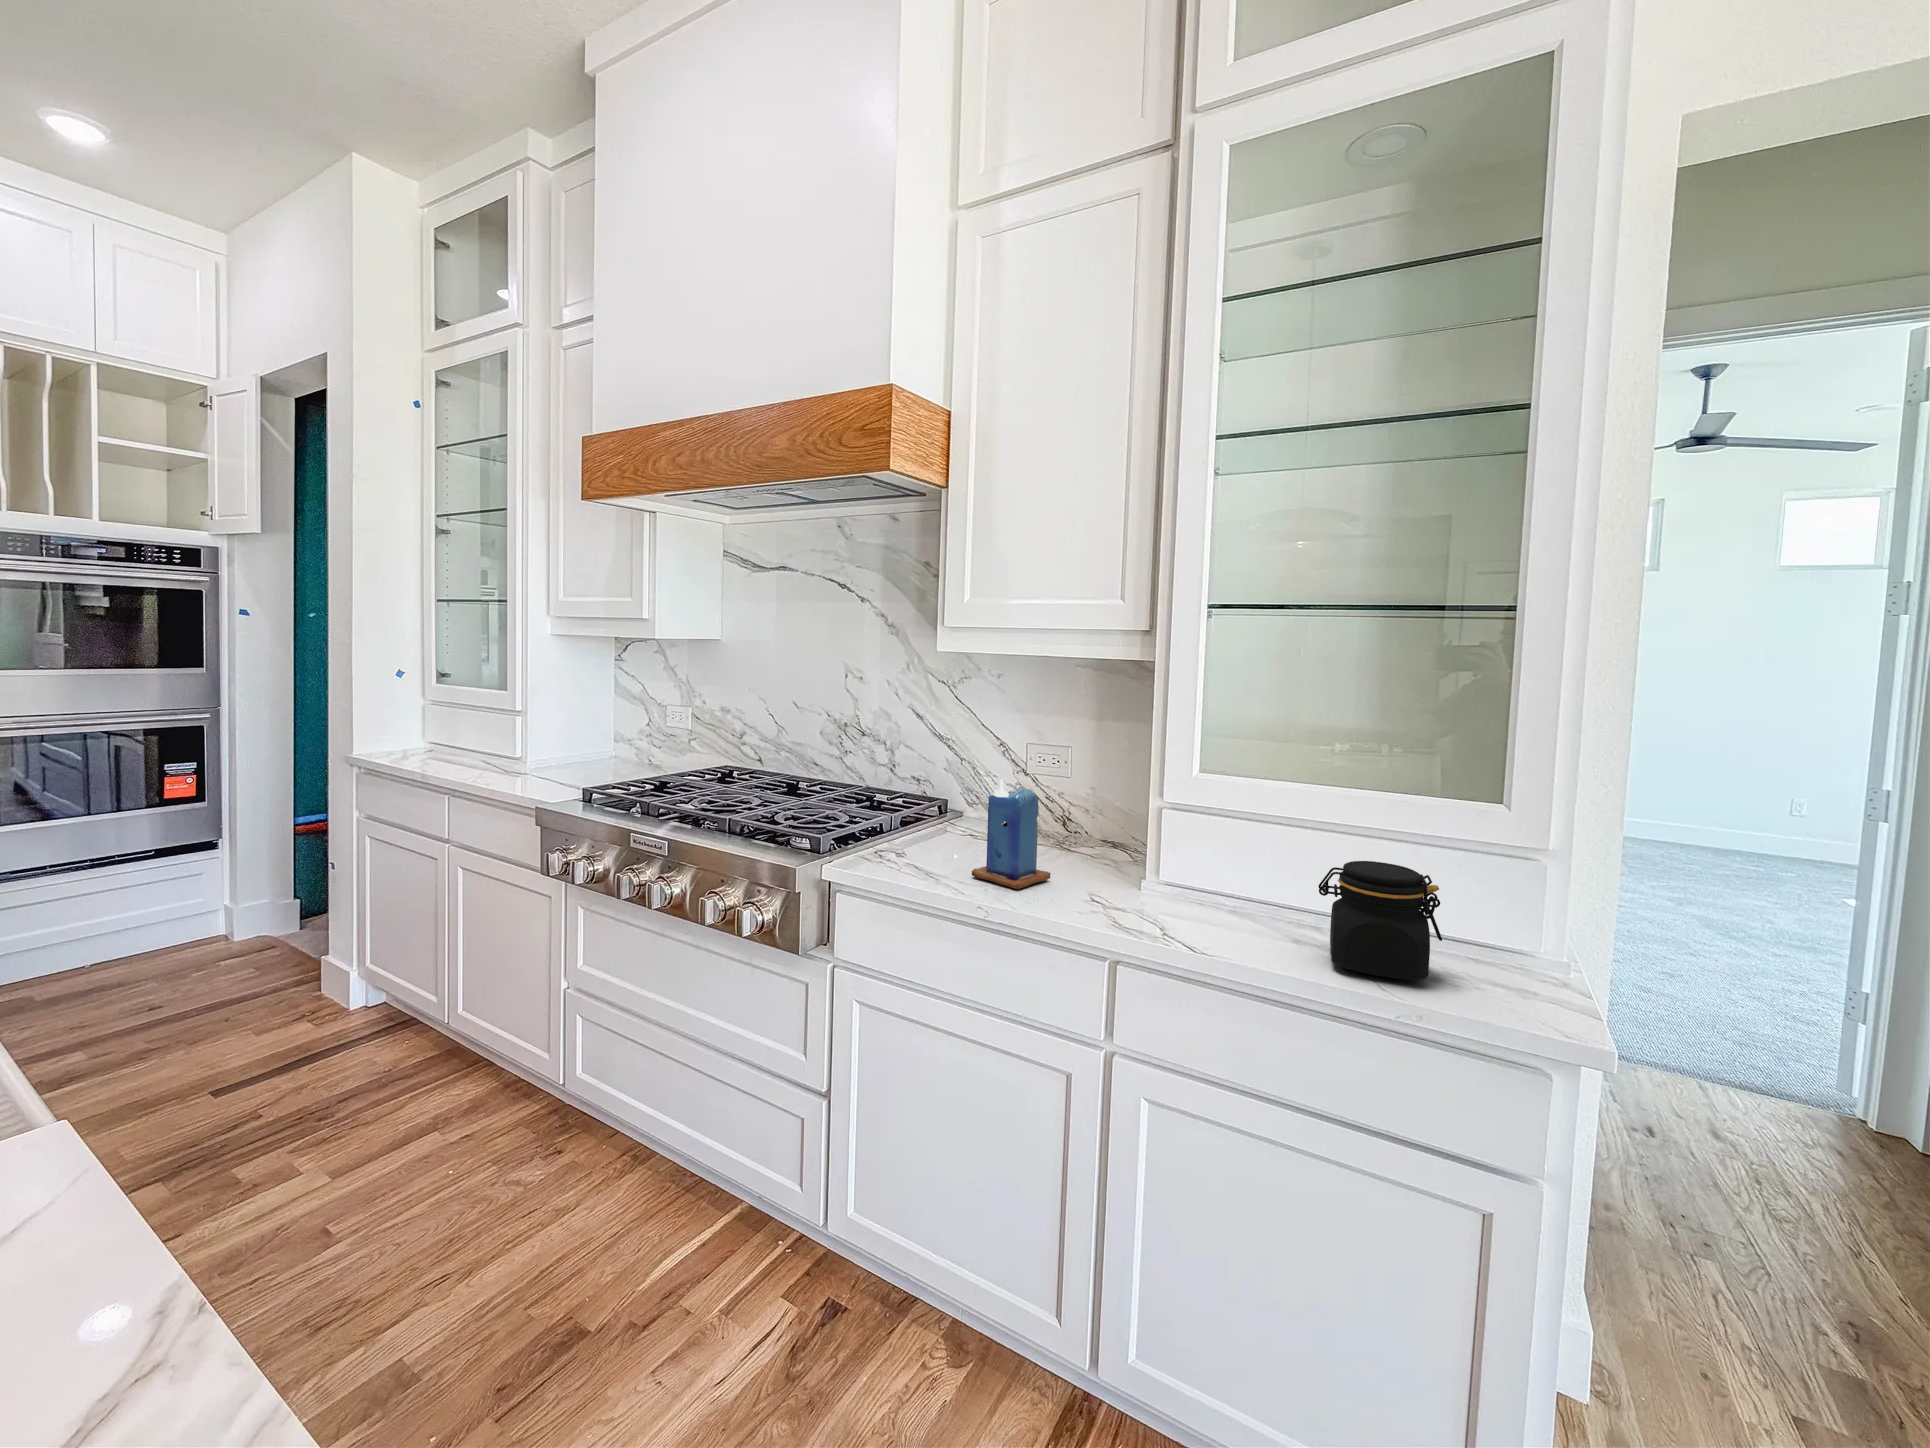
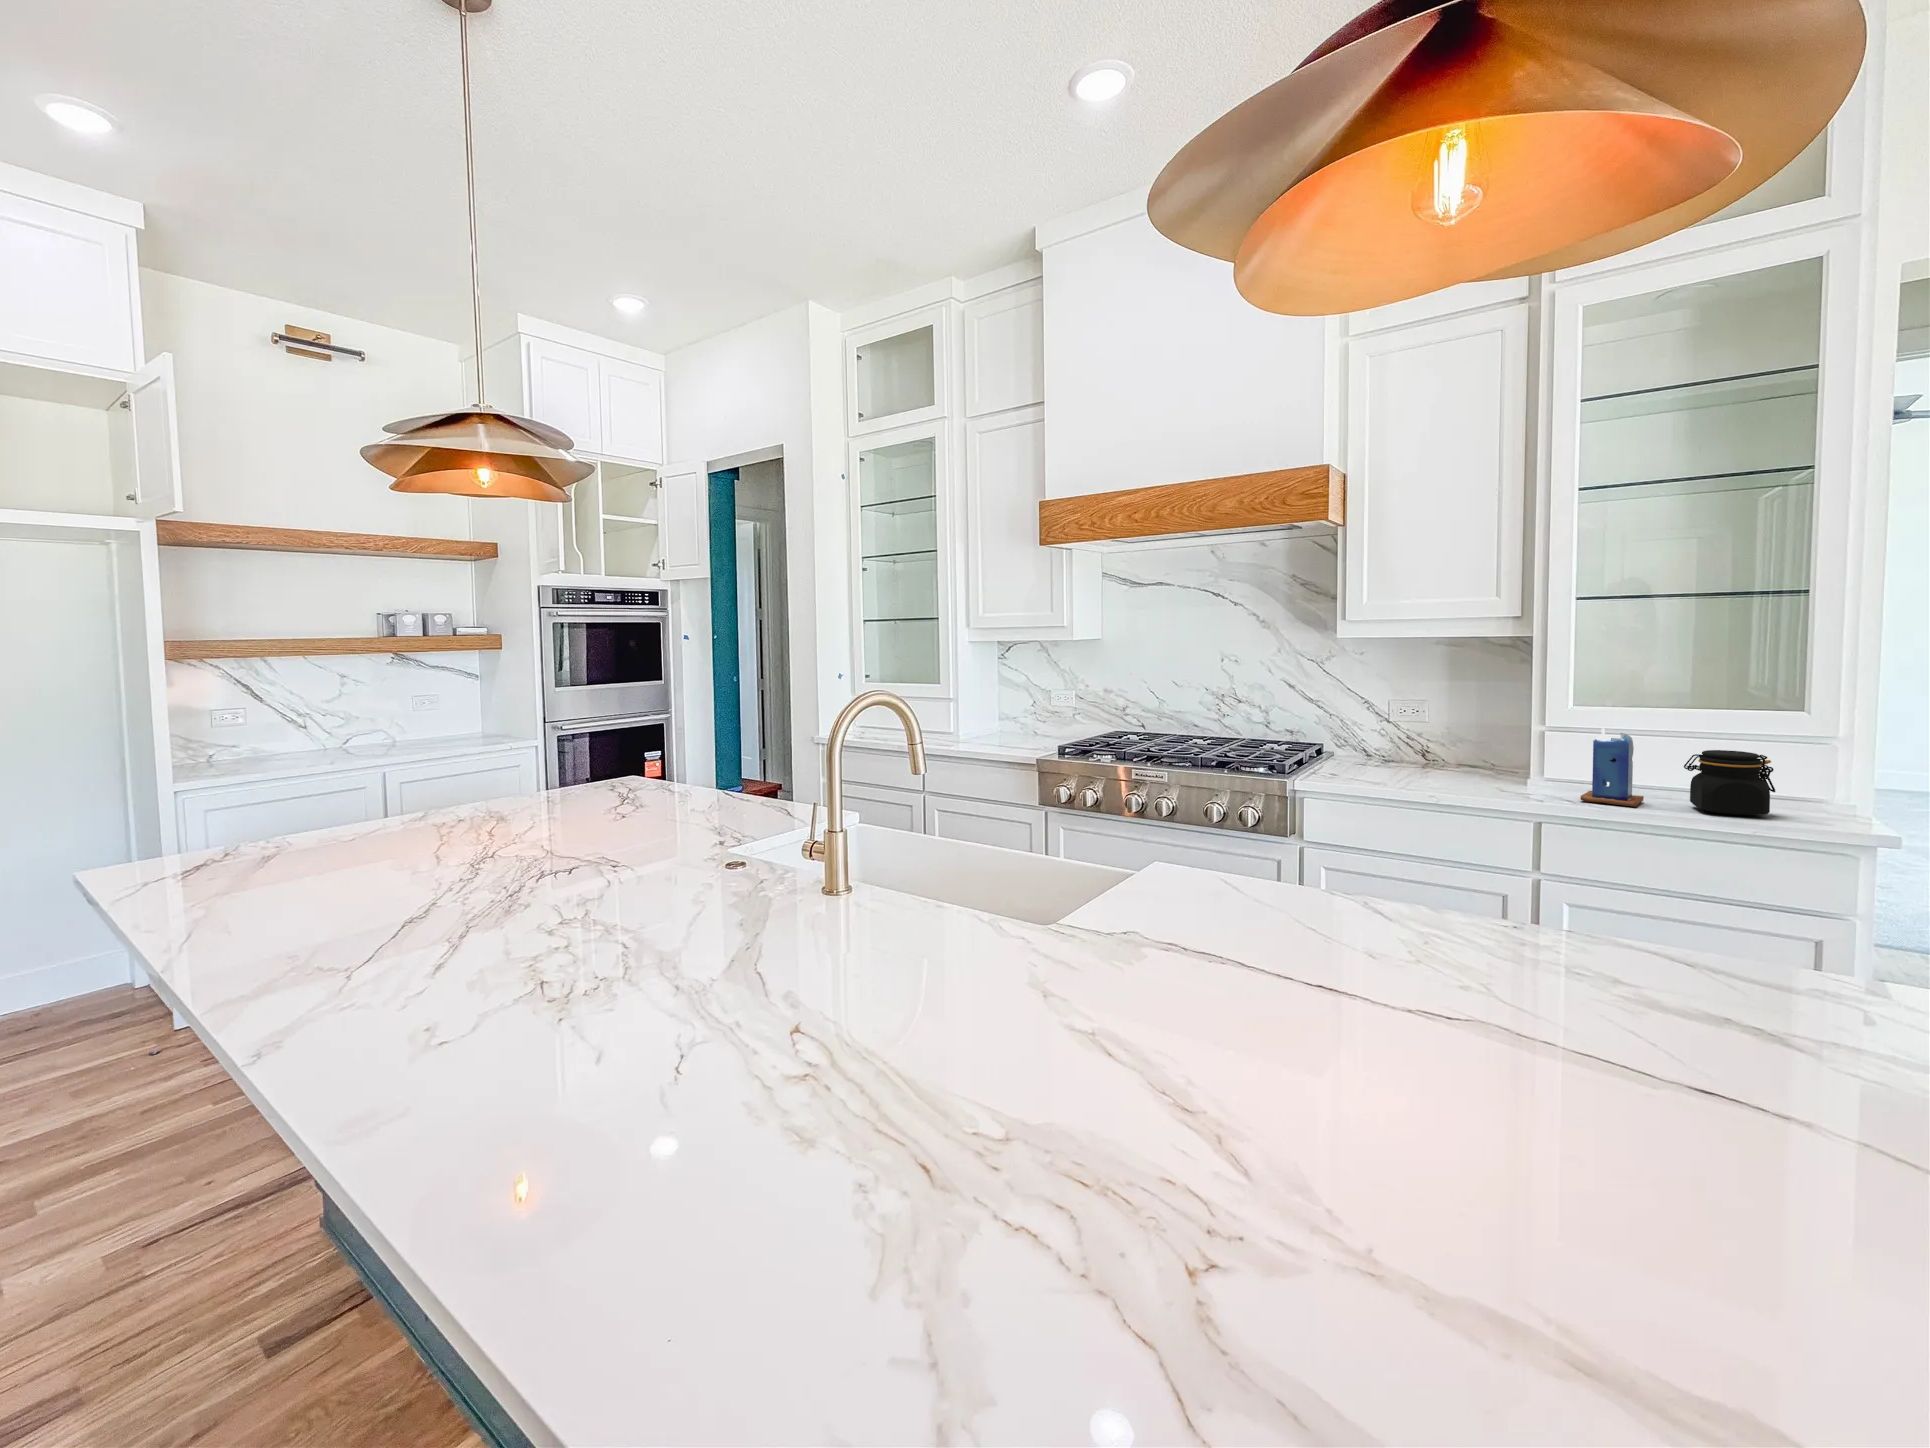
candle: present [972,779,1050,889] -> present [1580,728,1644,807]

